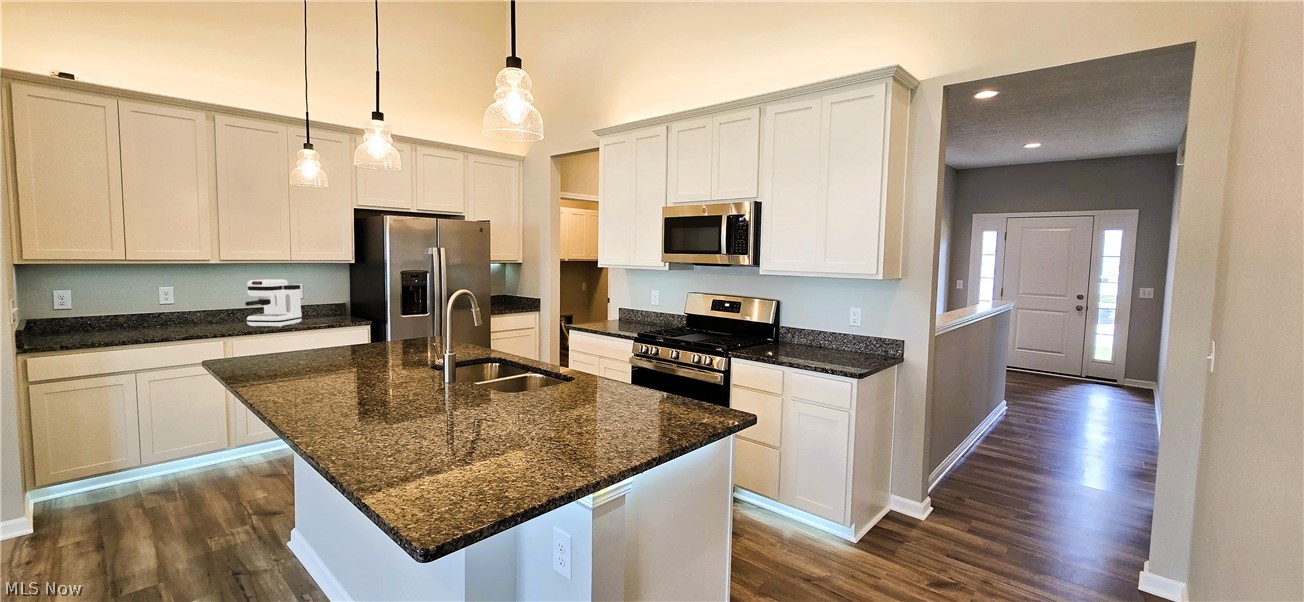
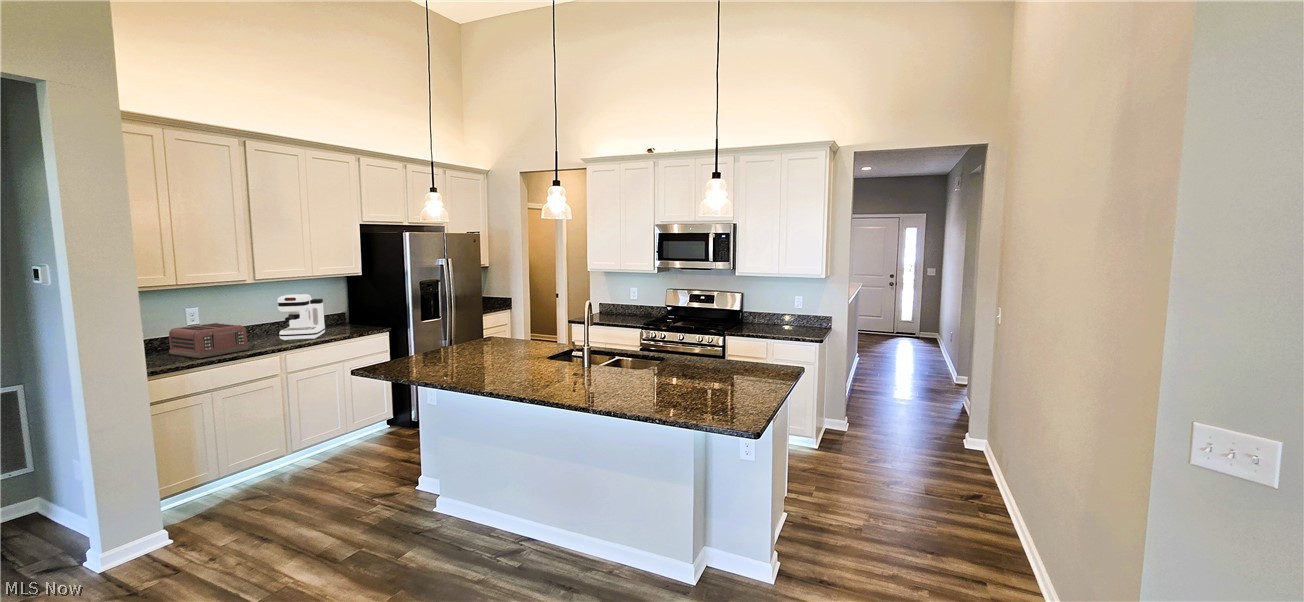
toaster: none [126,303,198,337] -> present [169,323,249,358]

